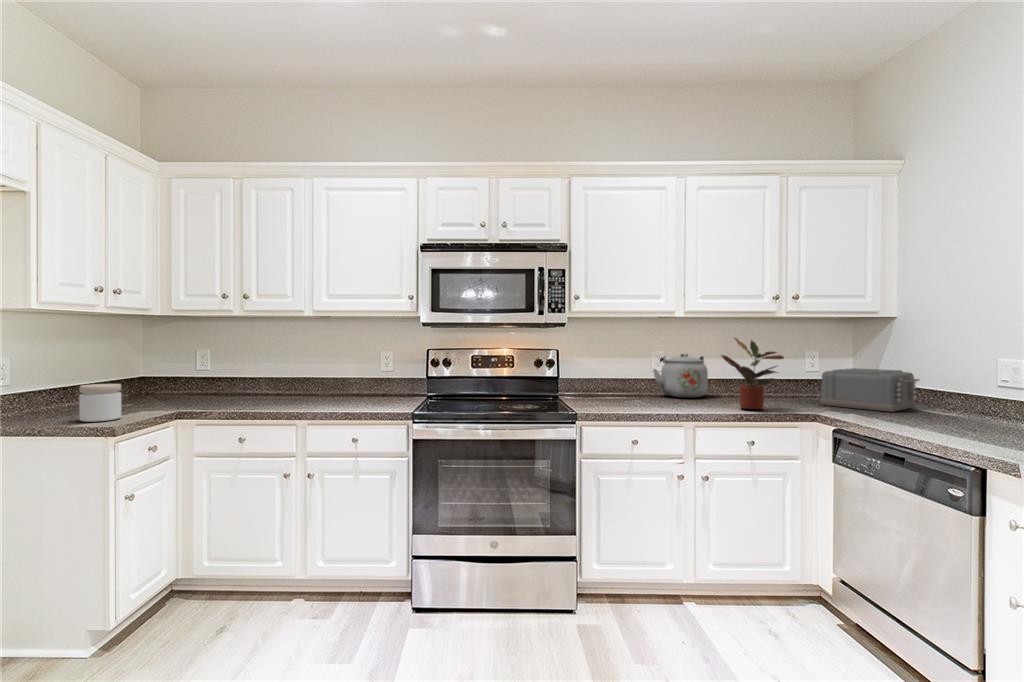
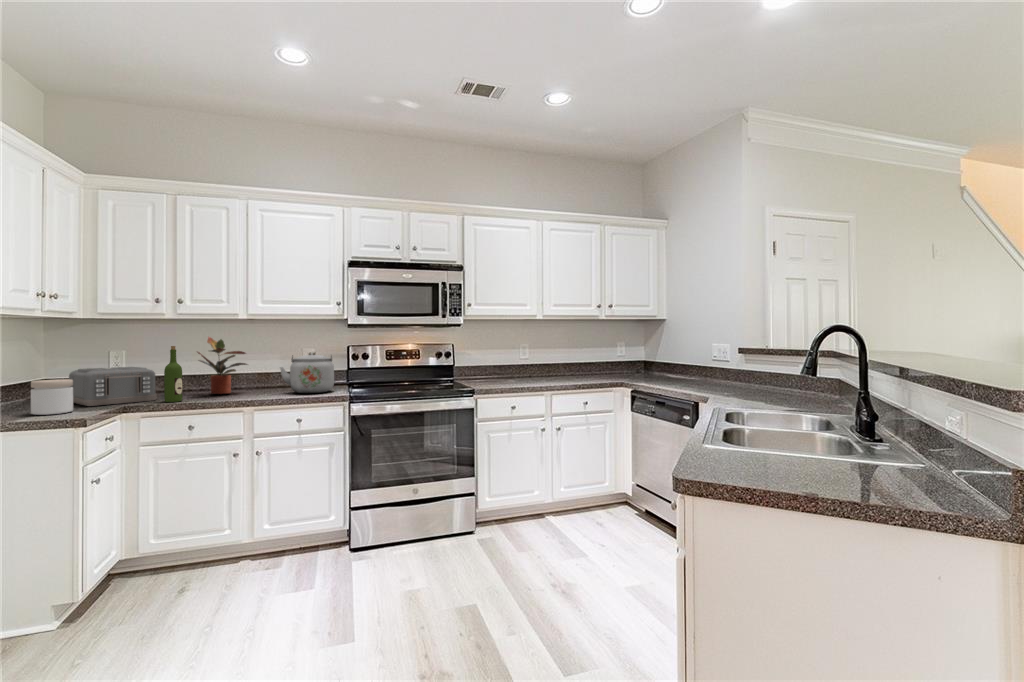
potted plant: present [721,338,784,409] -> present [197,337,247,394]
wine bottle: none [217,349,236,412] -> present [164,346,182,402]
kettle: present [653,353,708,398] -> present [280,352,334,393]
toaster: present [820,368,919,412] -> present [69,367,157,406]

